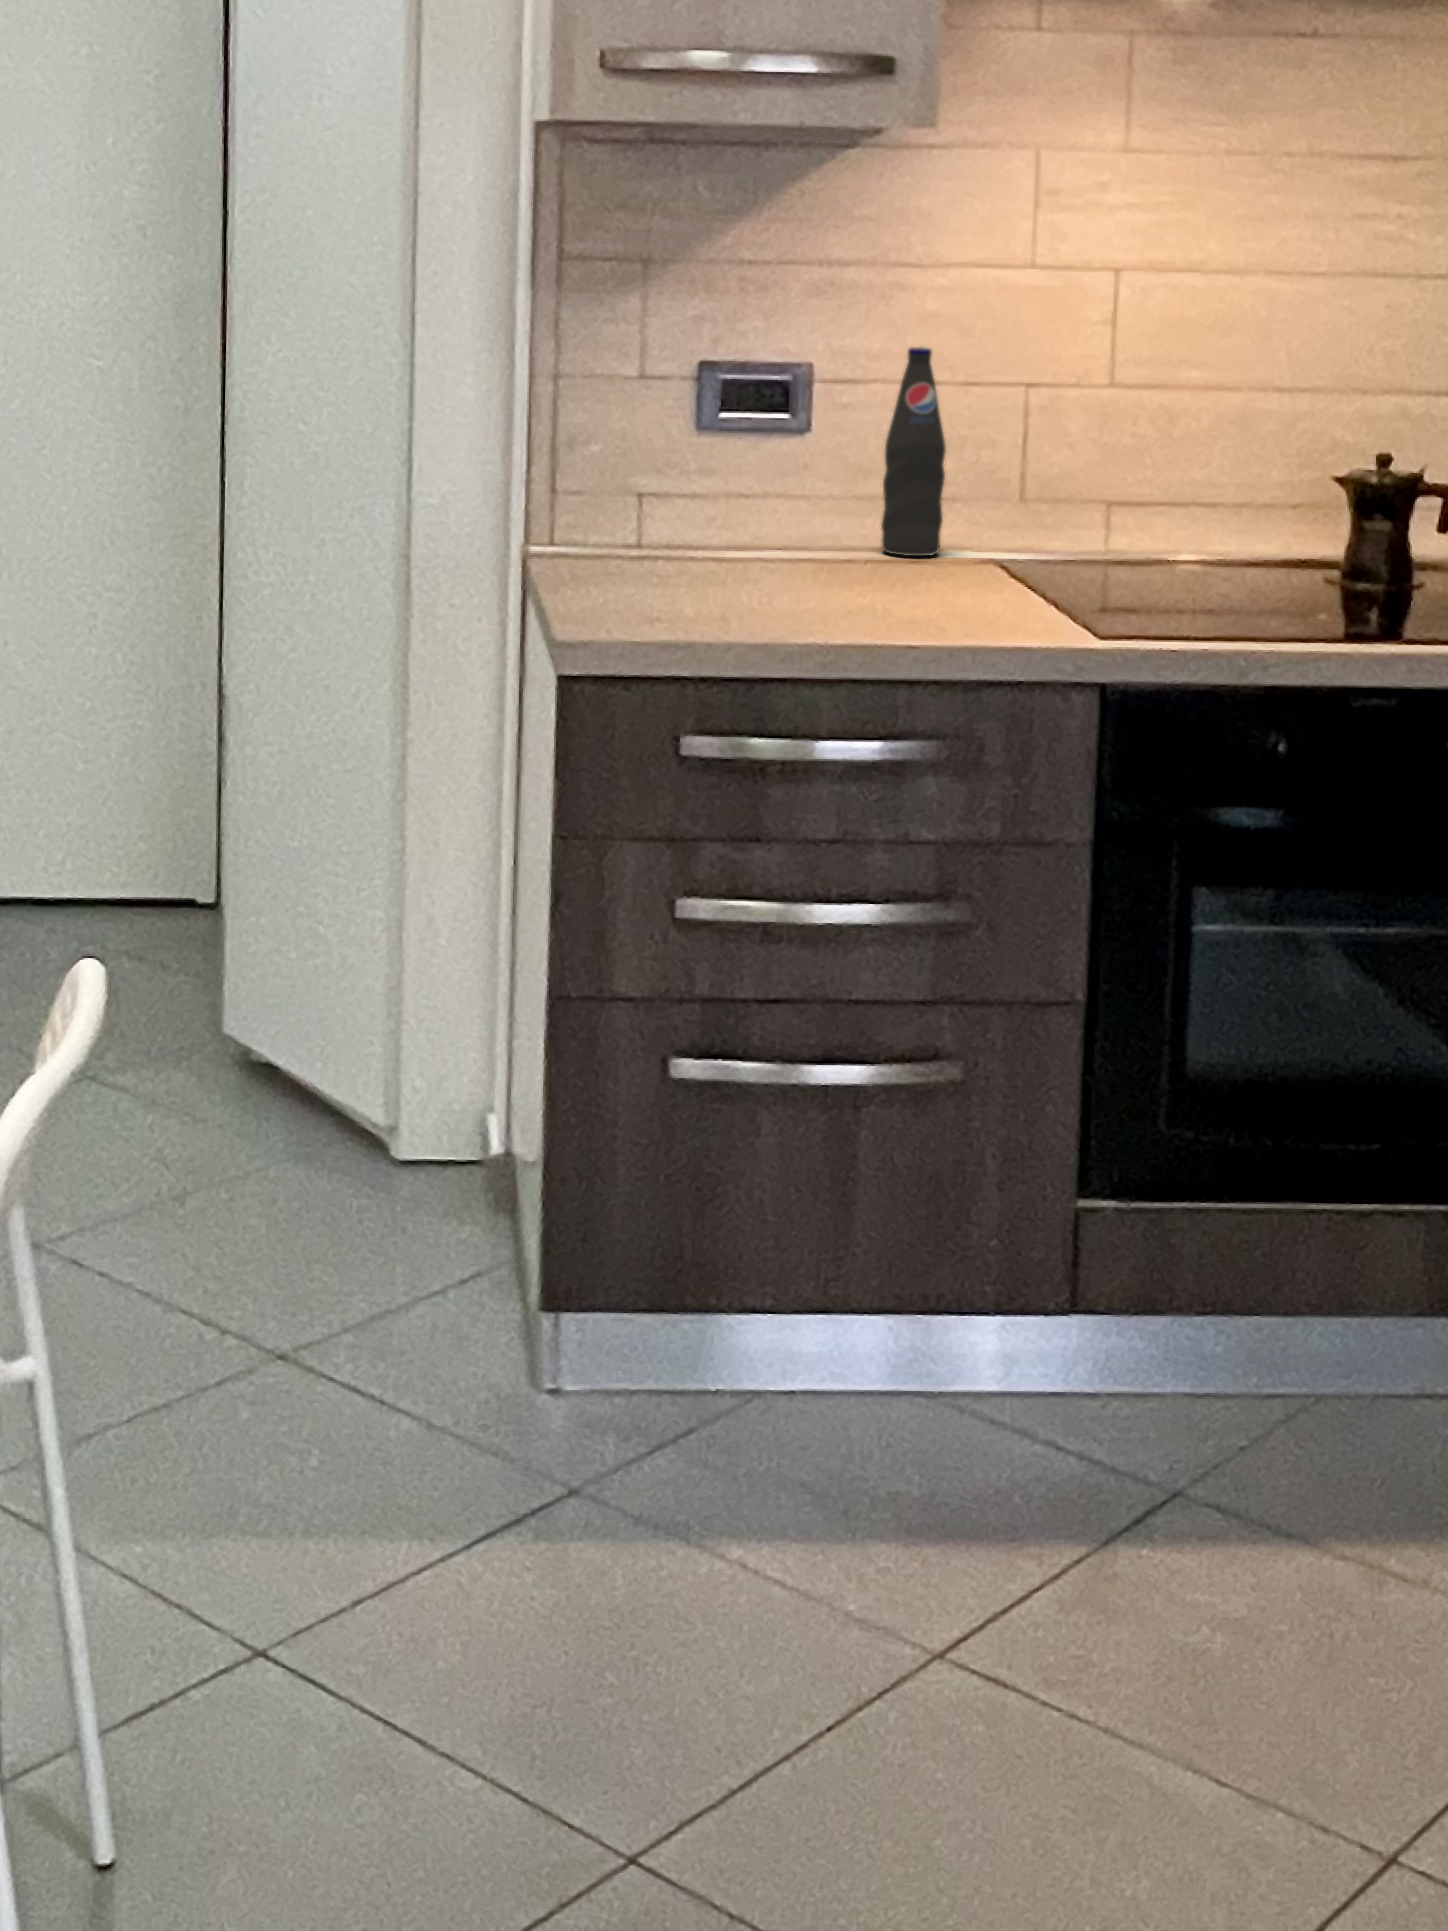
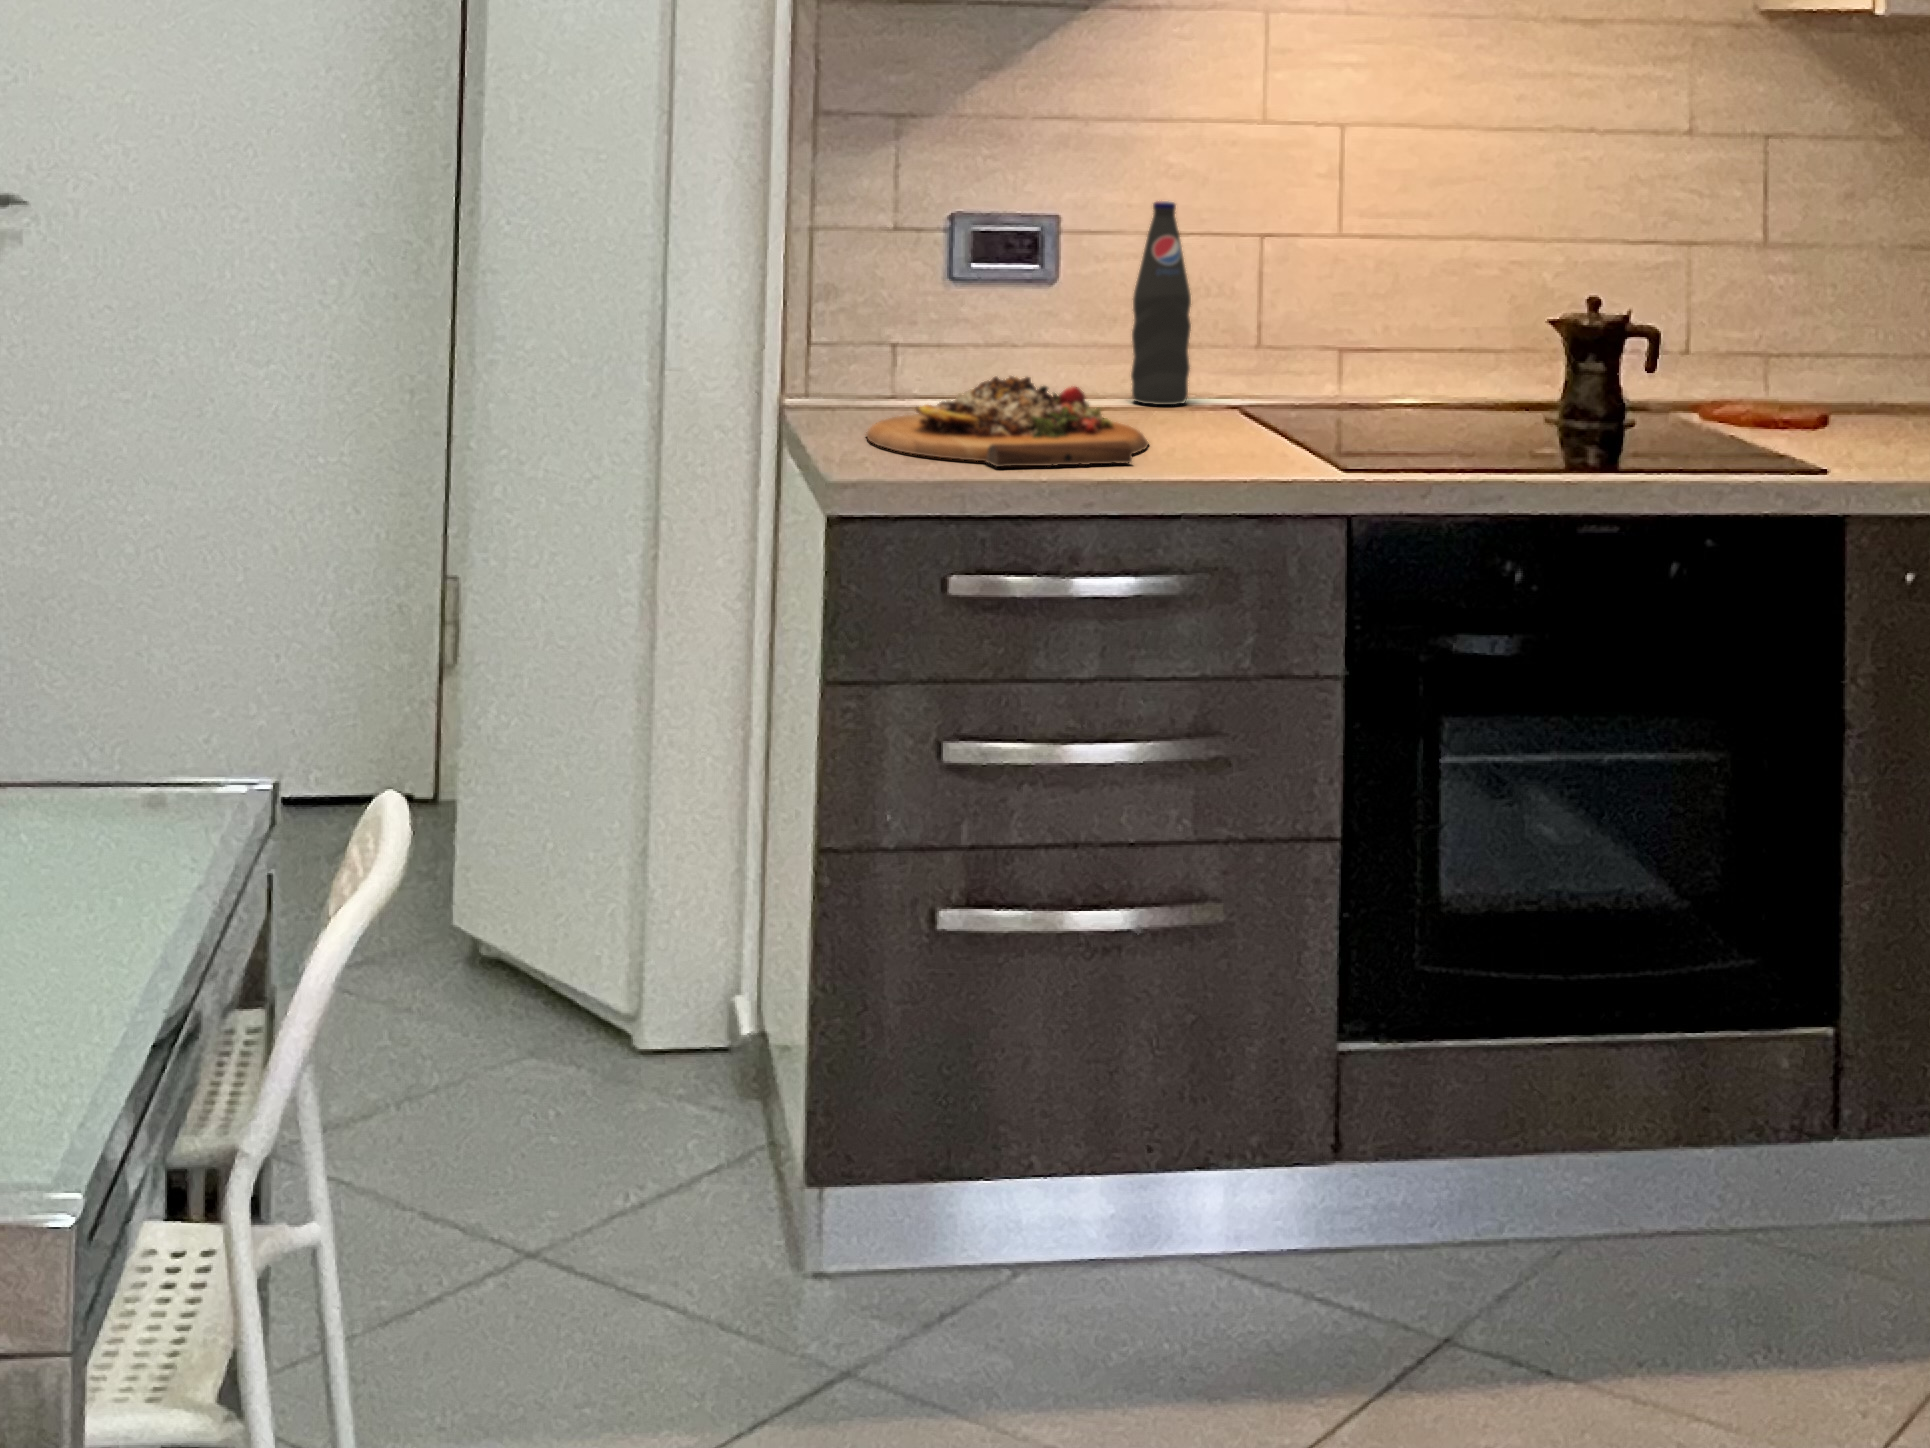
cutting board: none [603,528,897,624] -> present [866,376,1149,467]

